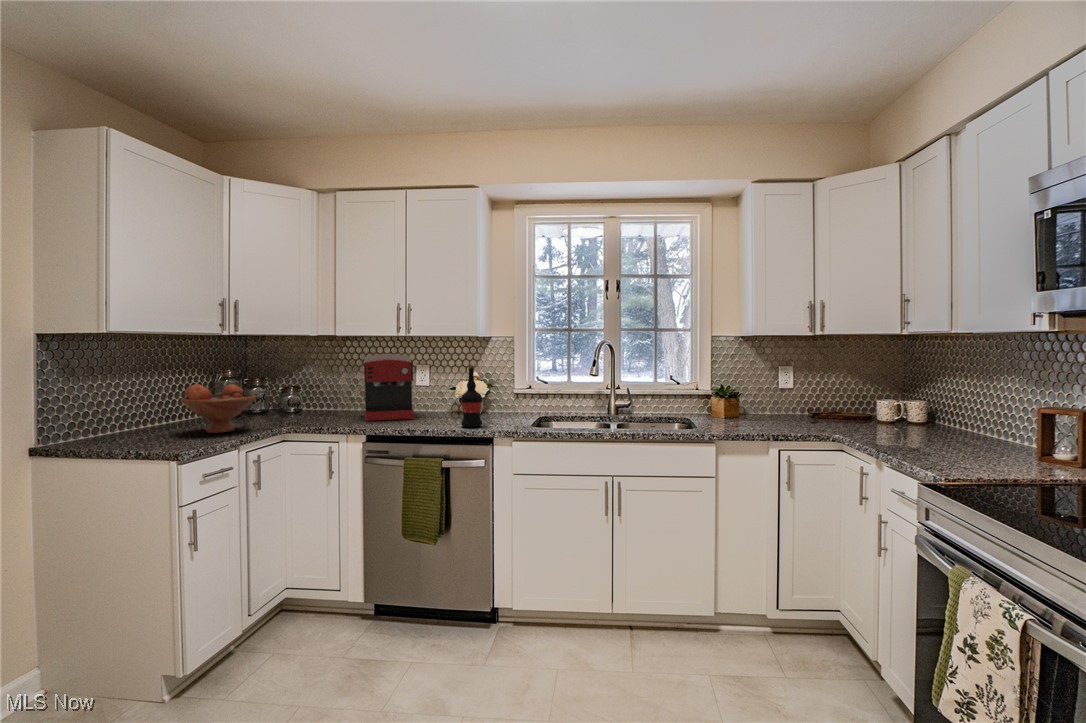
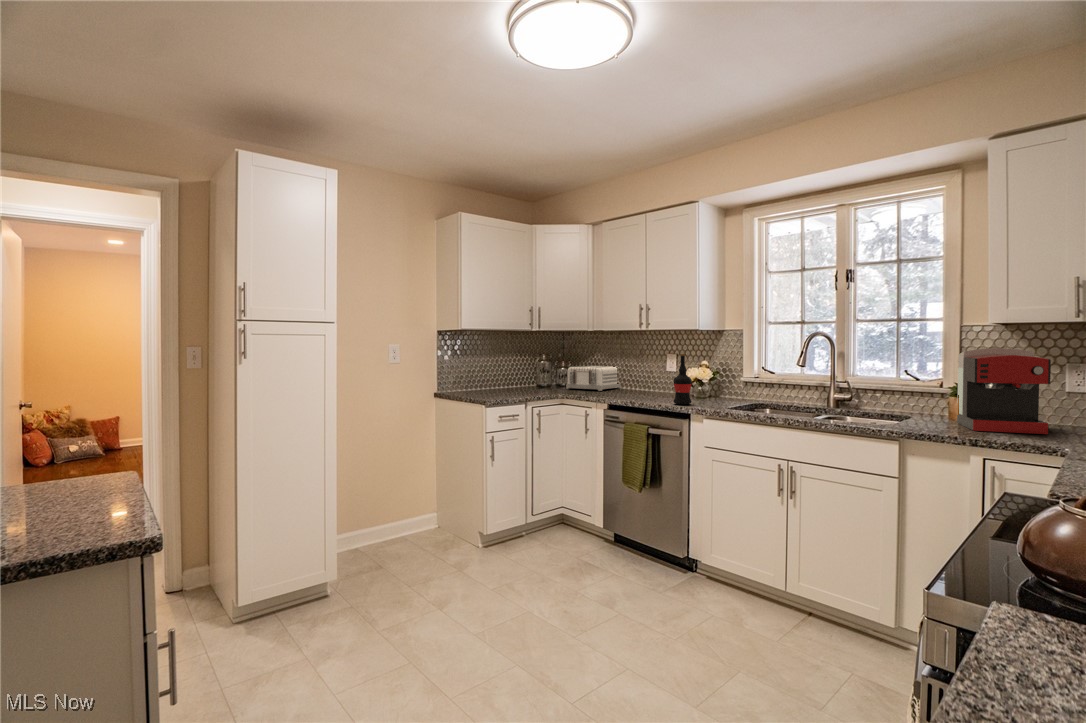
coffee maker: present [364,354,413,421] -> present [957,348,1051,434]
toaster: none [271,382,343,418] -> present [566,366,621,391]
fruit bowl: present [181,384,256,433] -> none [502,362,545,394]

